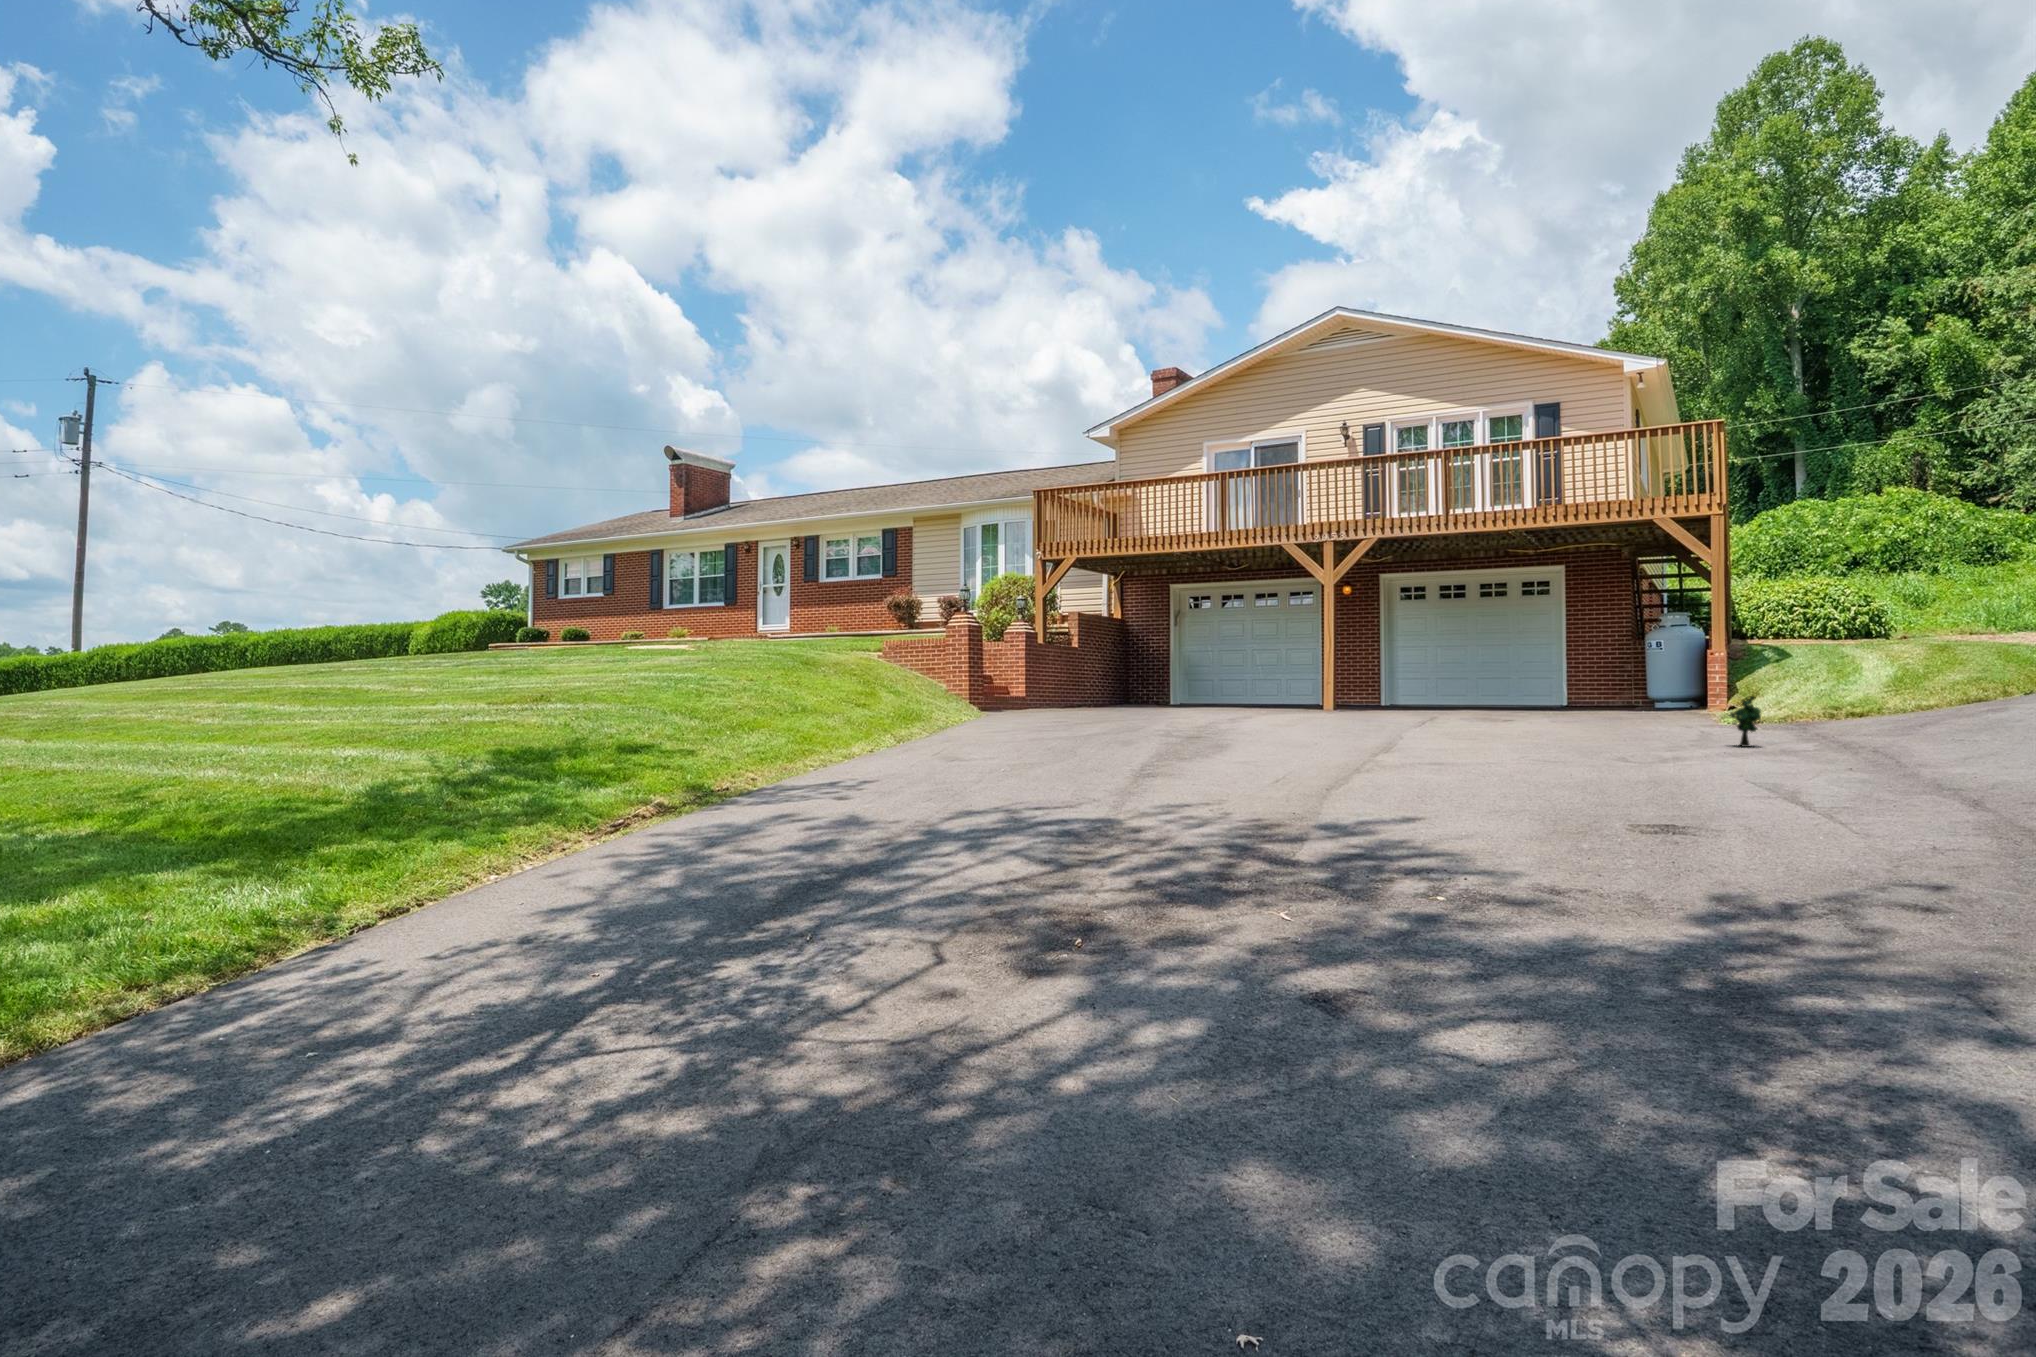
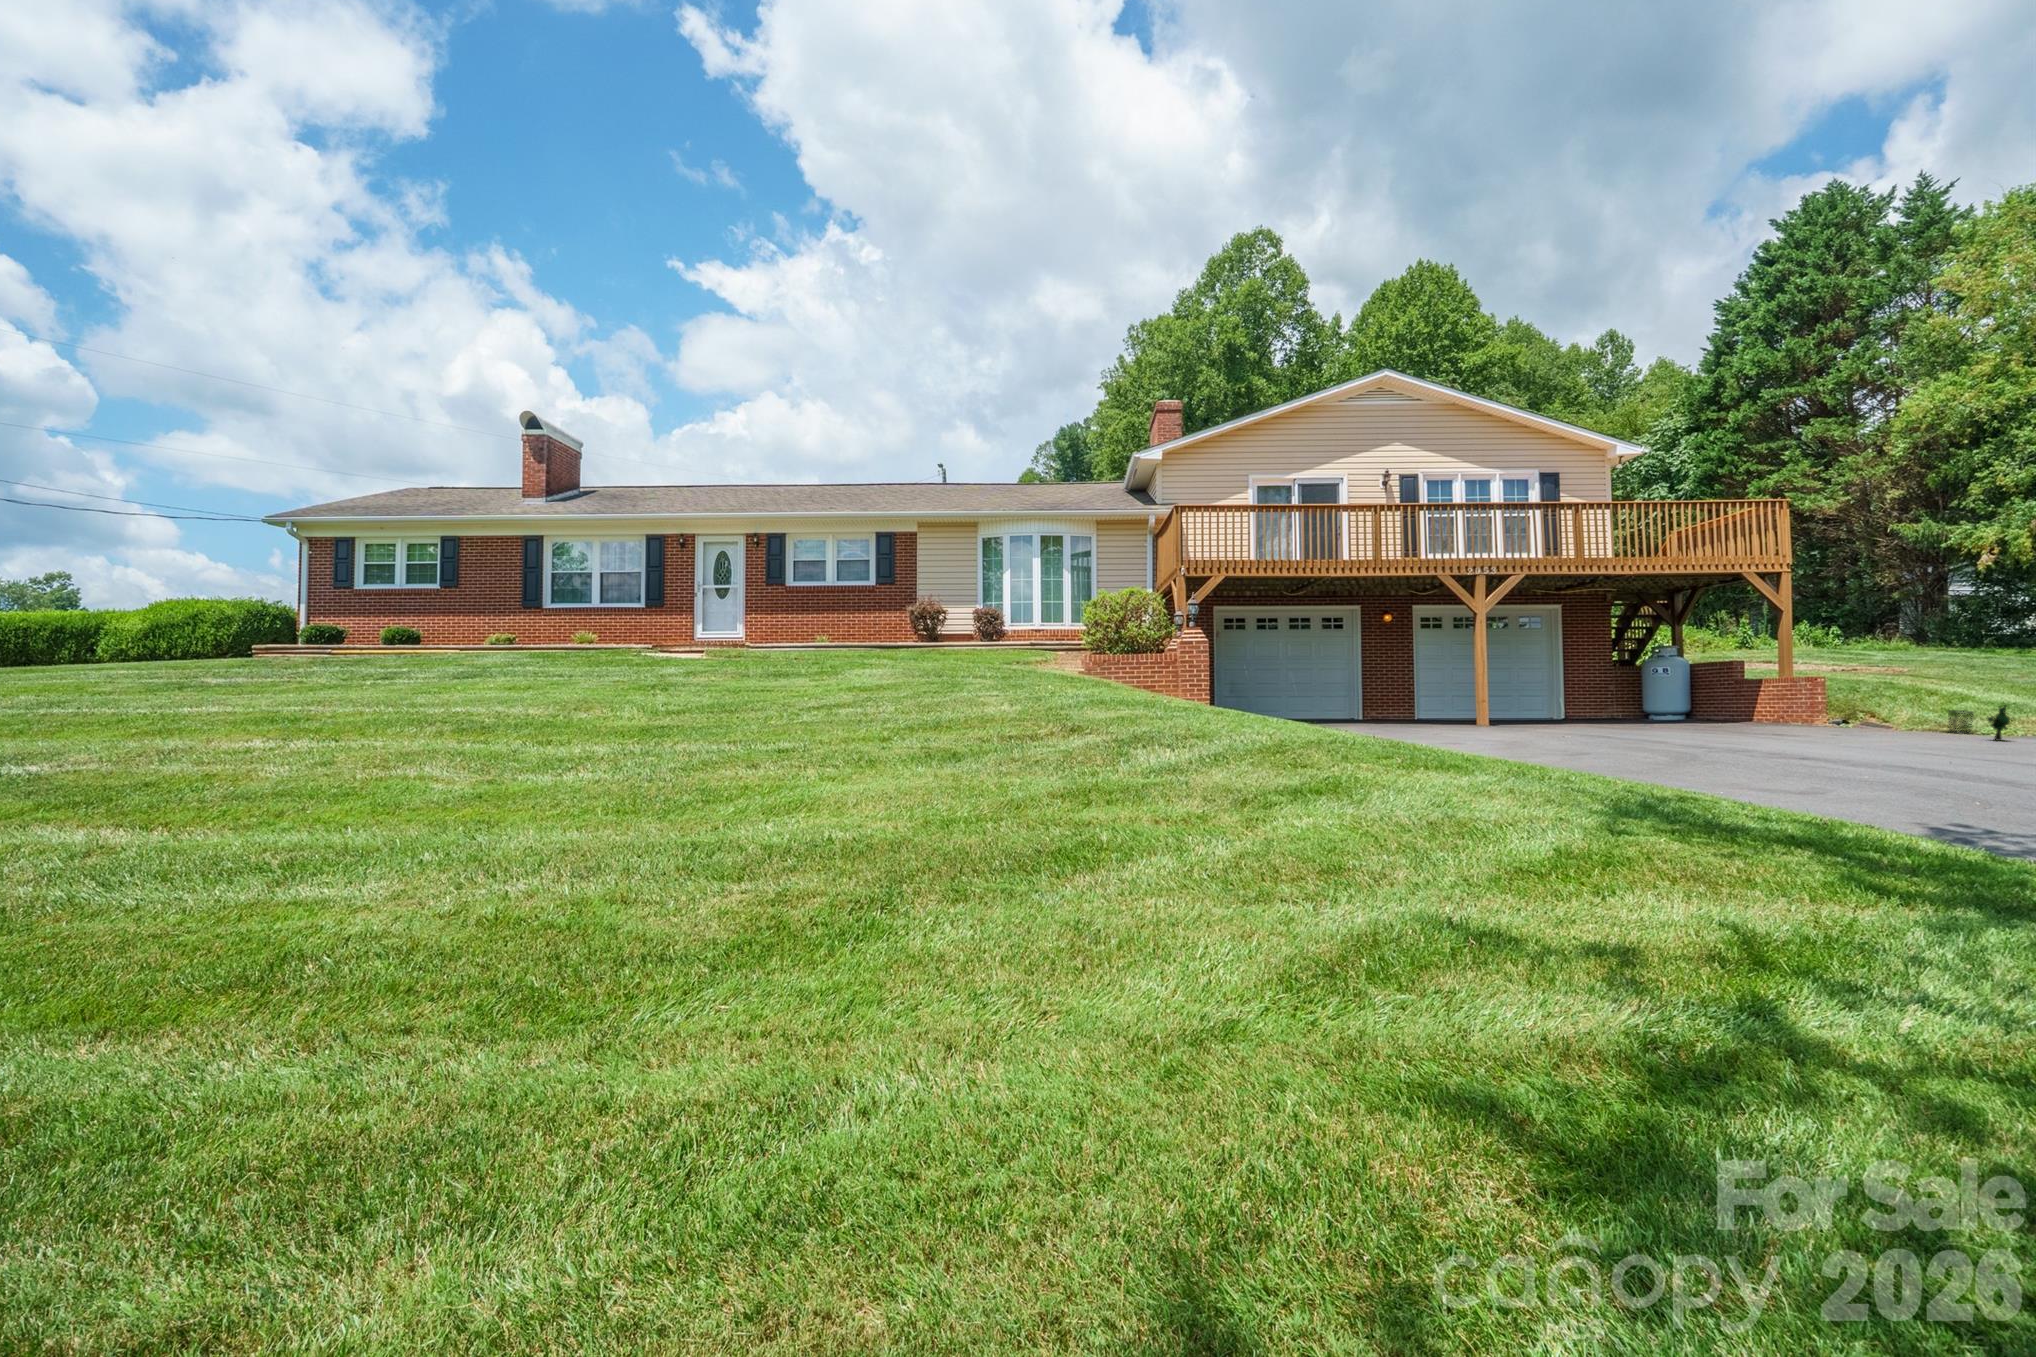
trash can: none [1764,705,1799,739] -> present [1948,710,1974,734]

